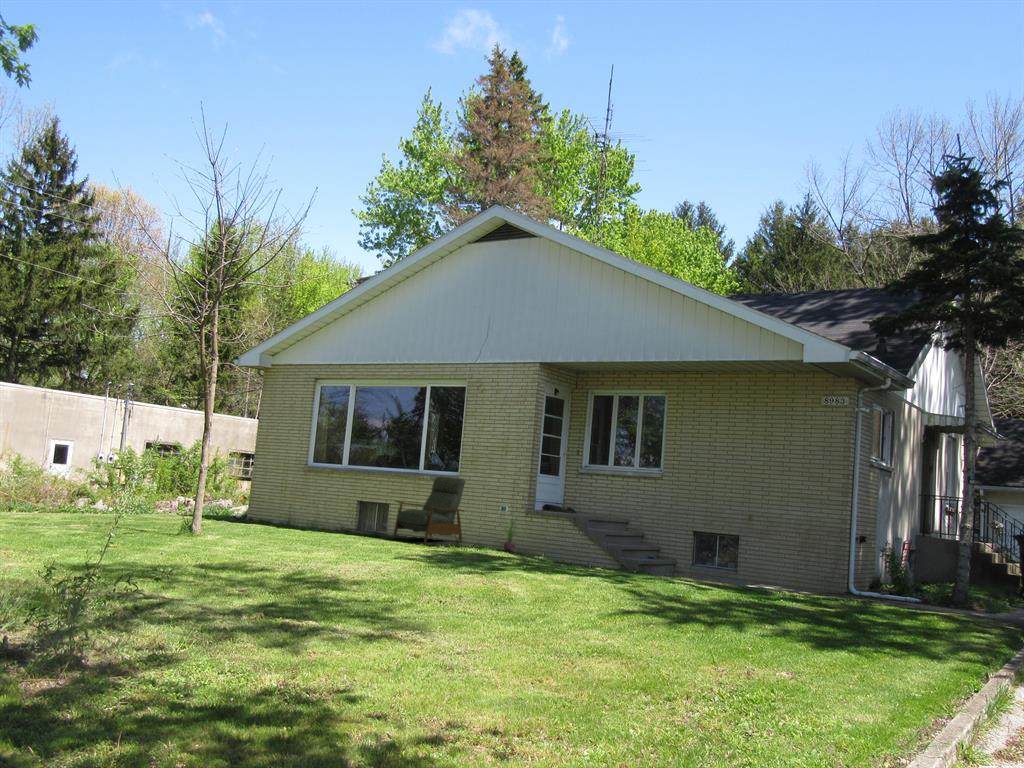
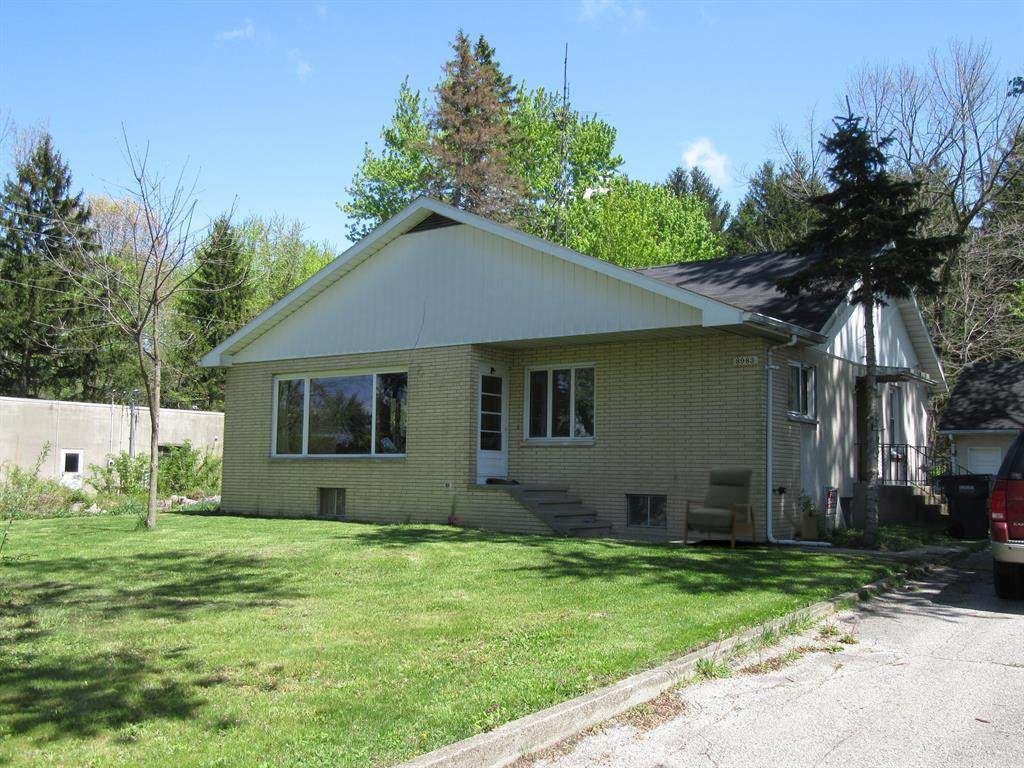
chair: present [393,477,466,544] -> present [683,467,756,549]
watering can: none [864,557,908,592] -> present [783,507,823,540]

